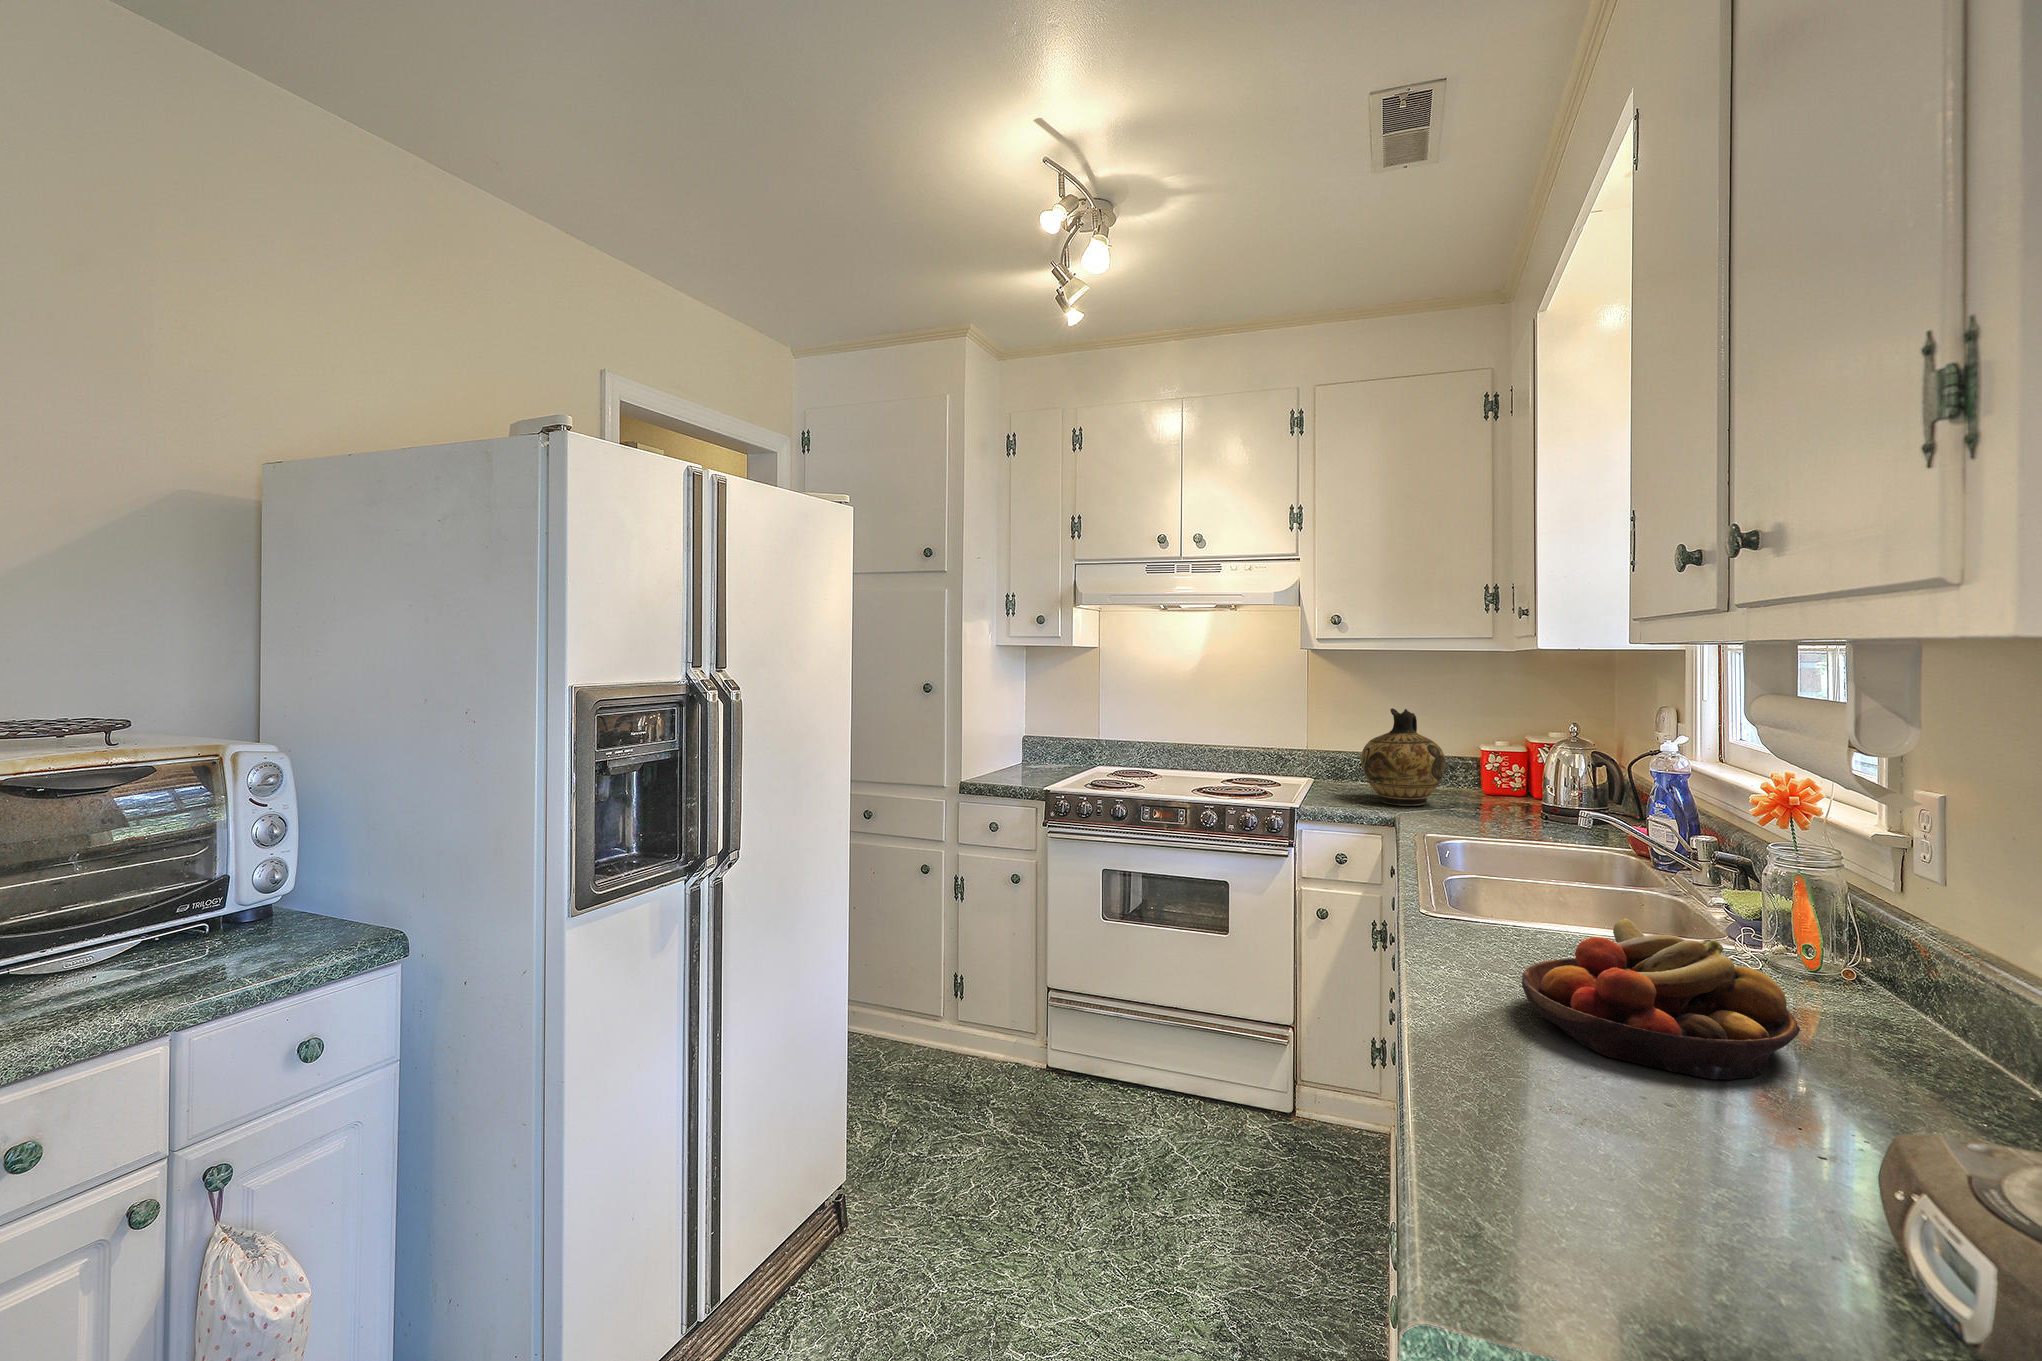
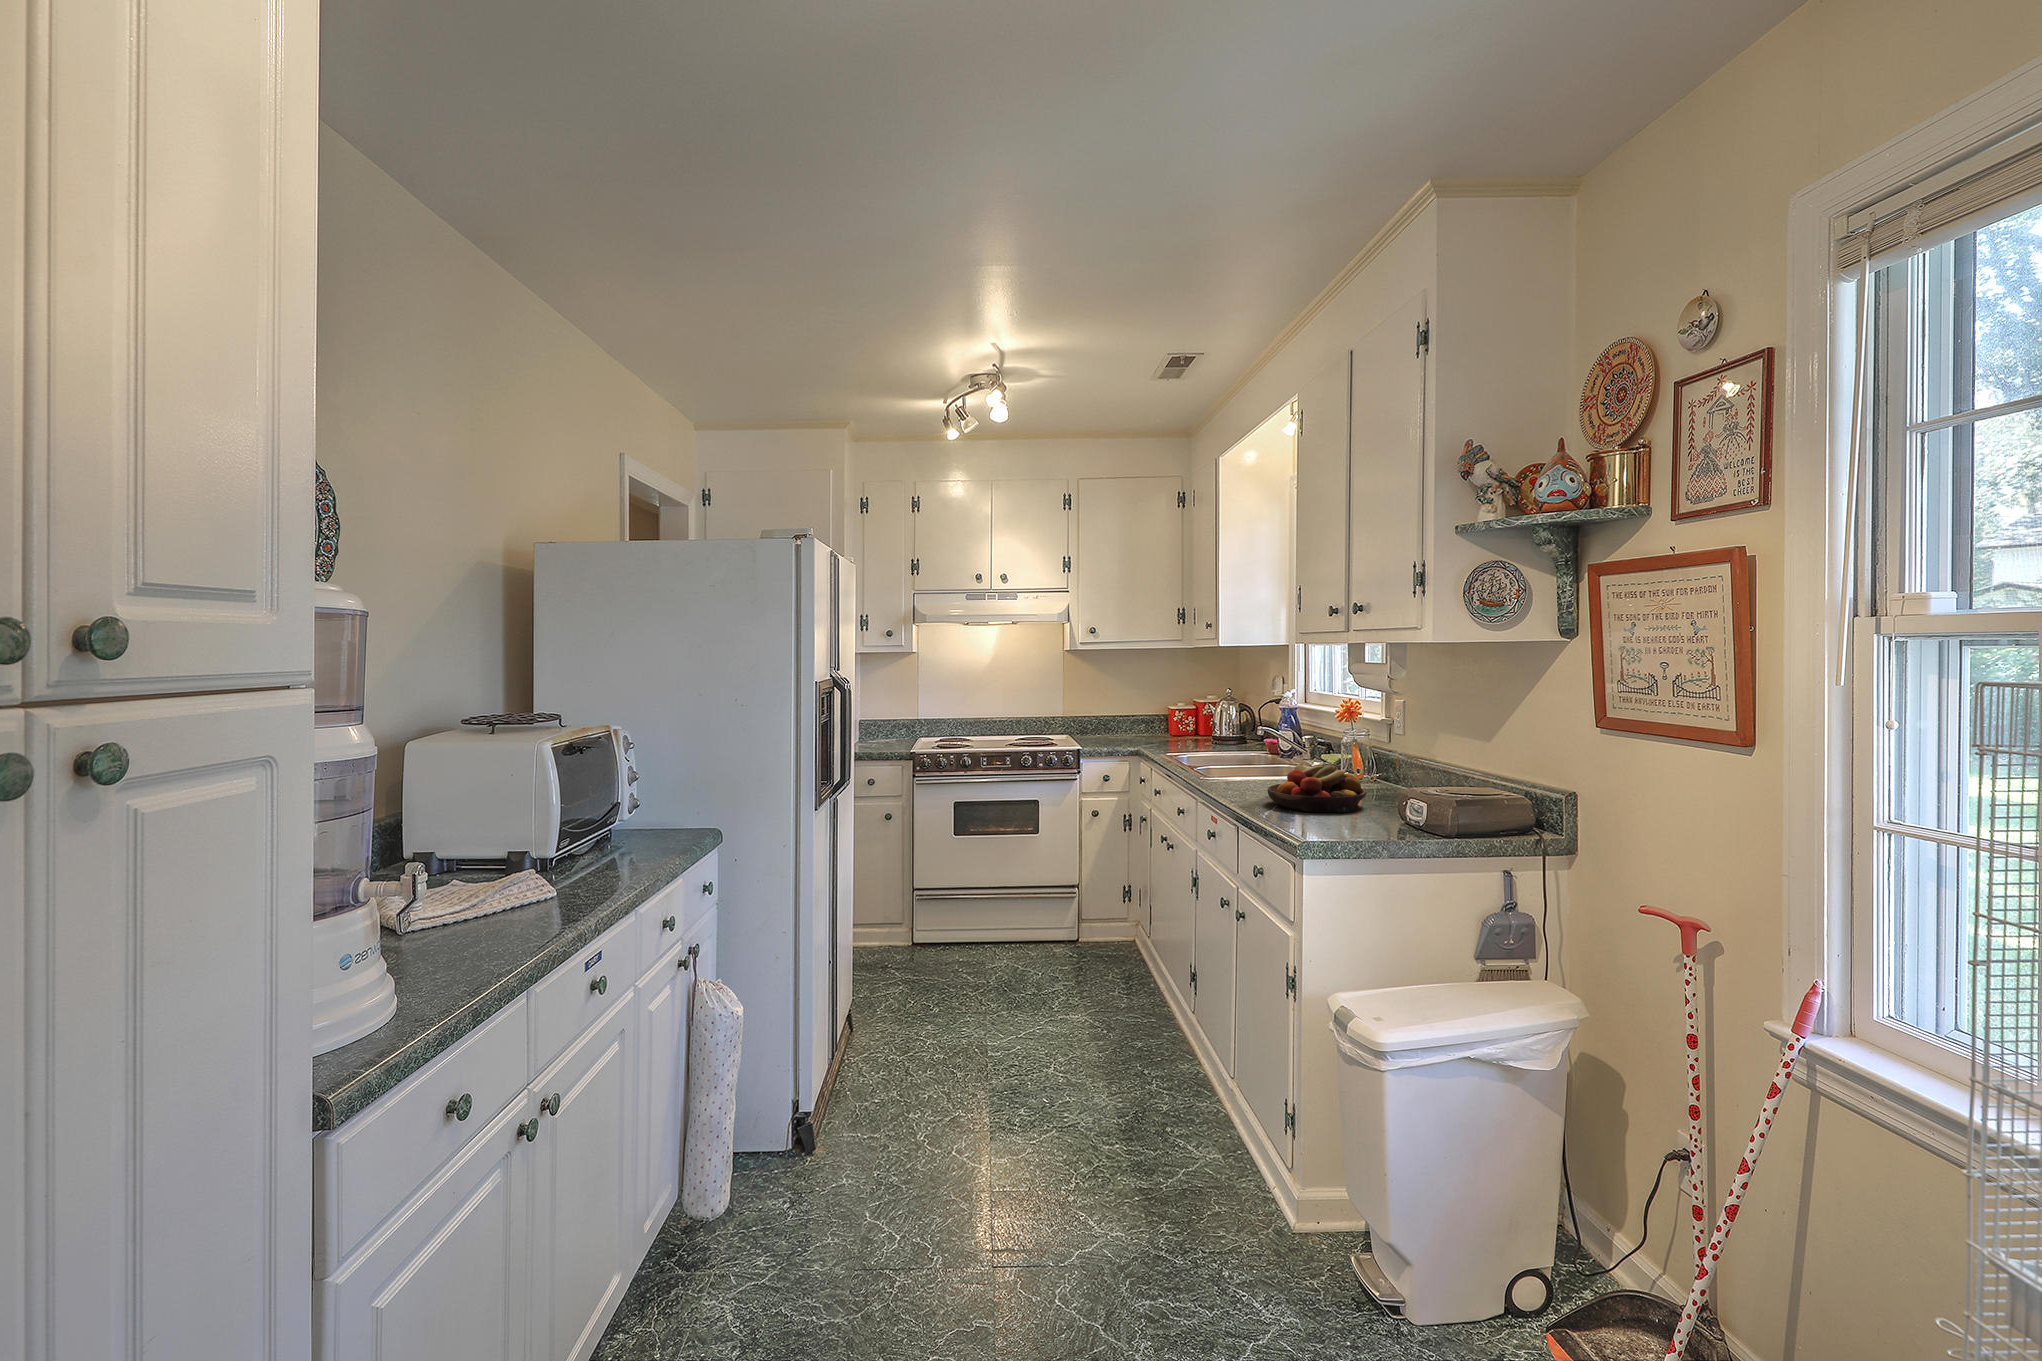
ceramic jug: present [1361,708,1446,806] -> none [1109,685,1157,744]

